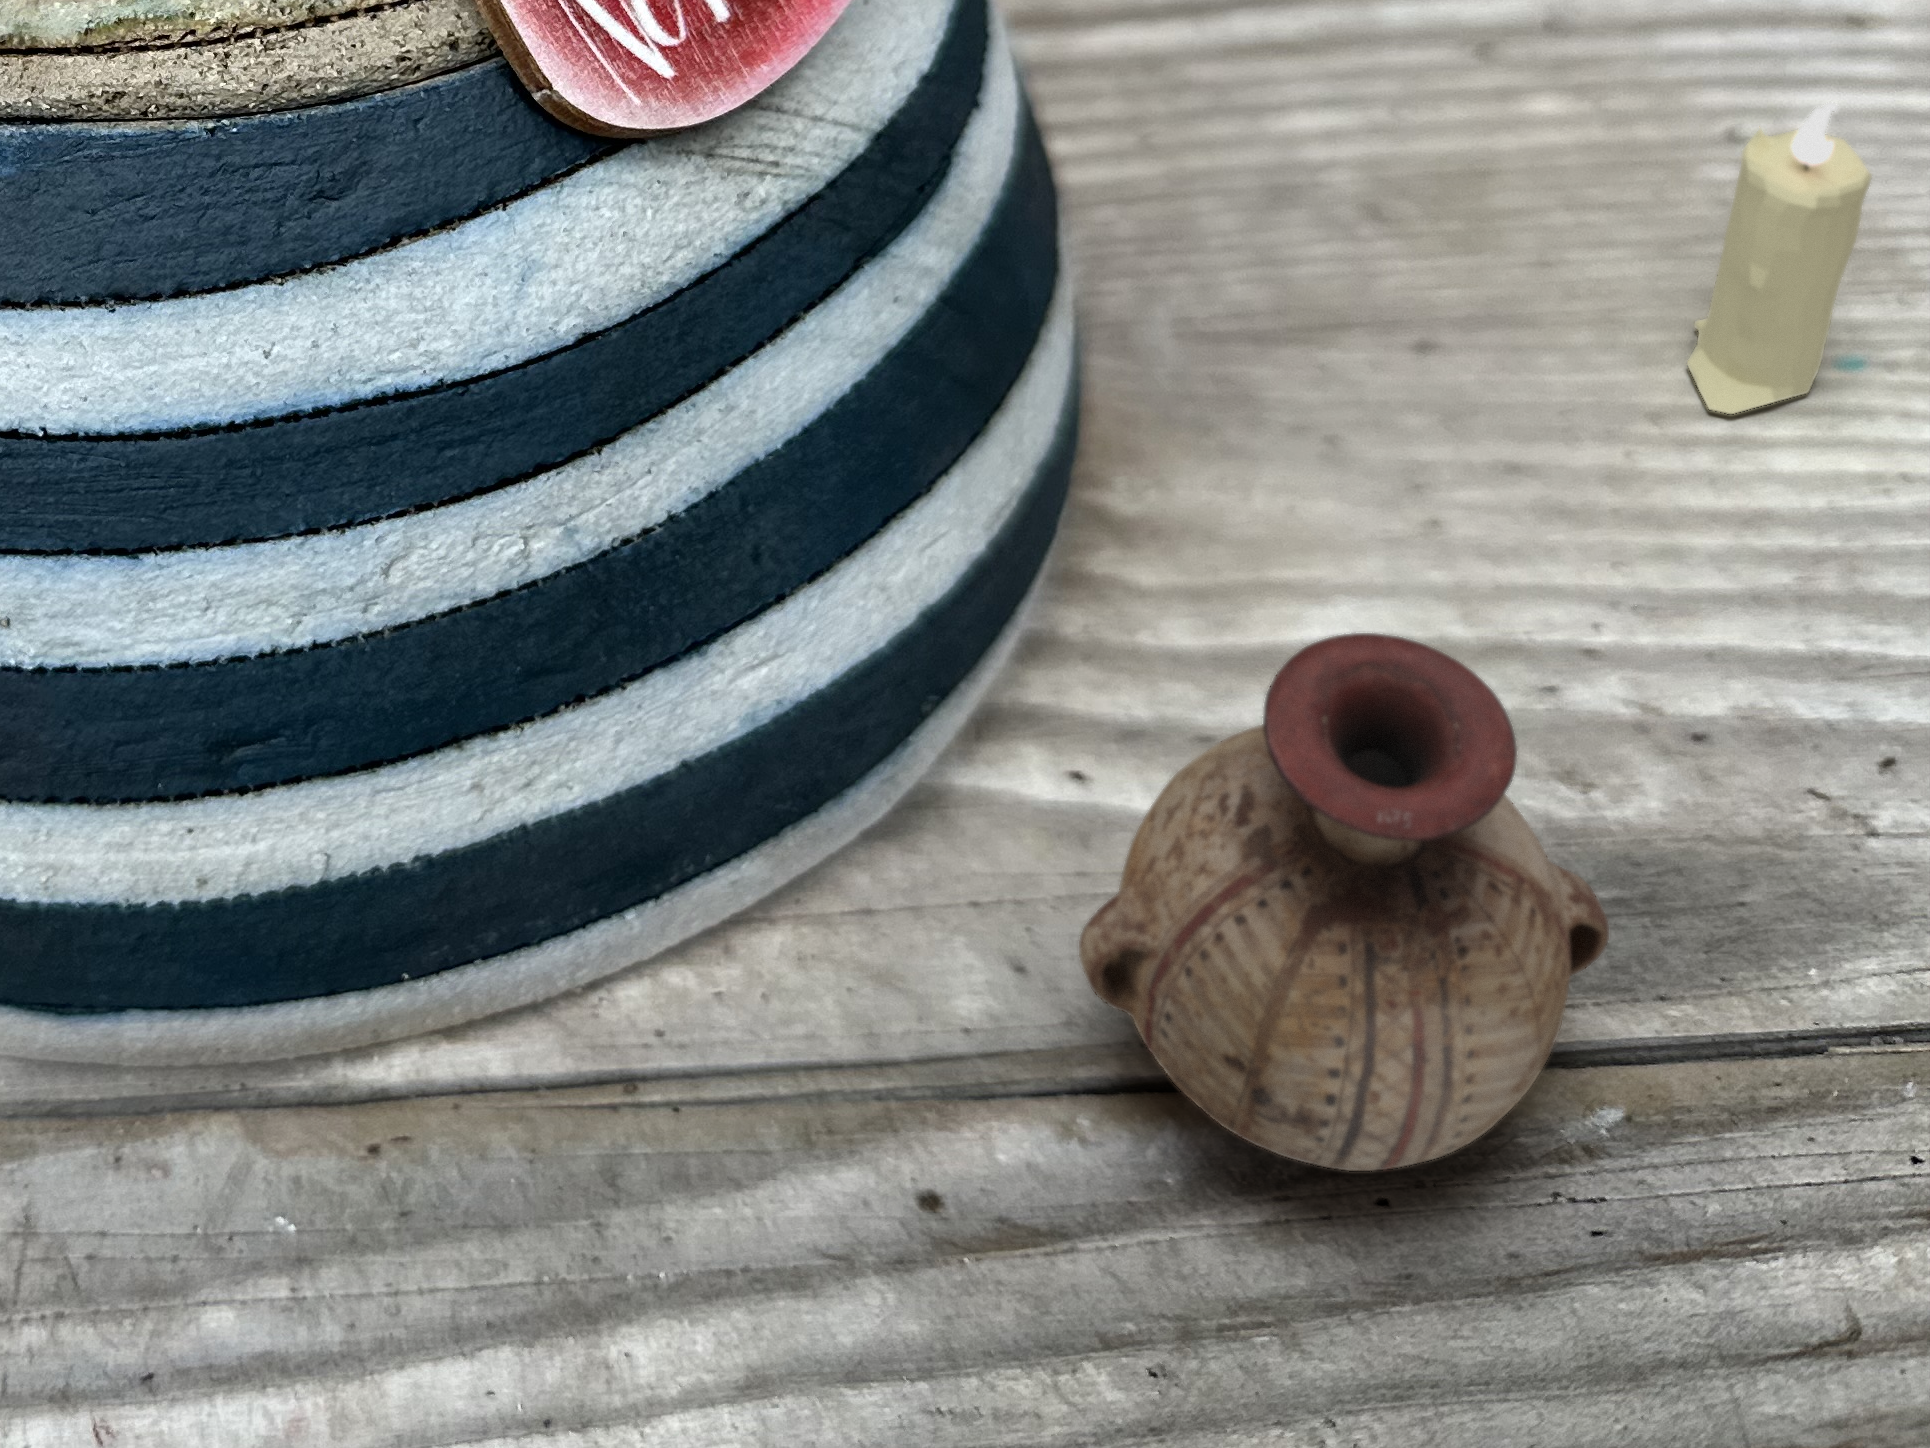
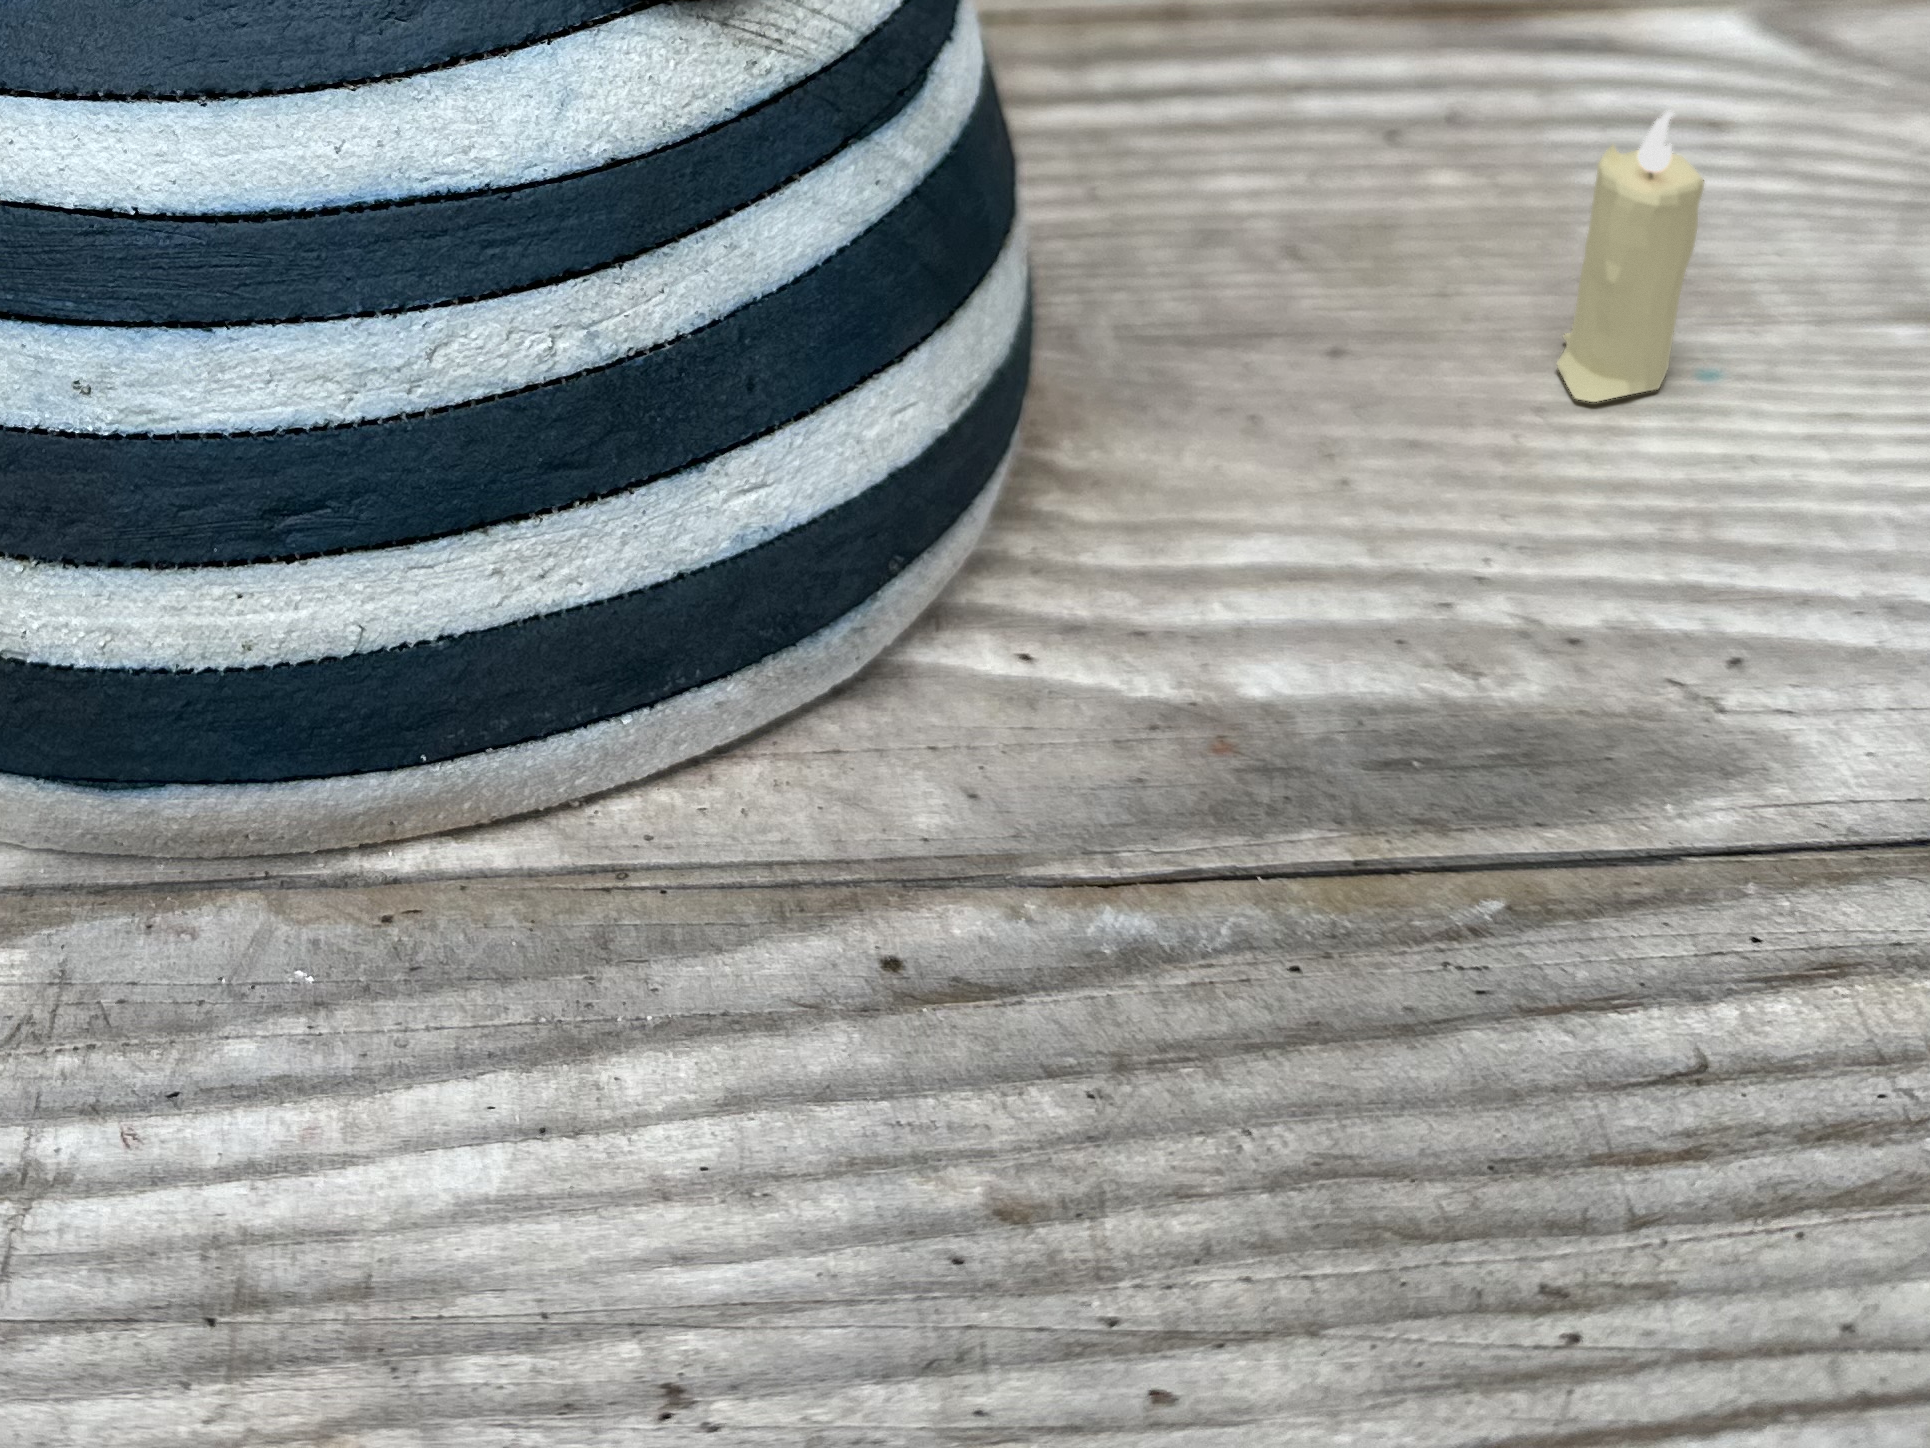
vase: present [1079,633,1609,1171] -> none [1028,422,1483,930]

